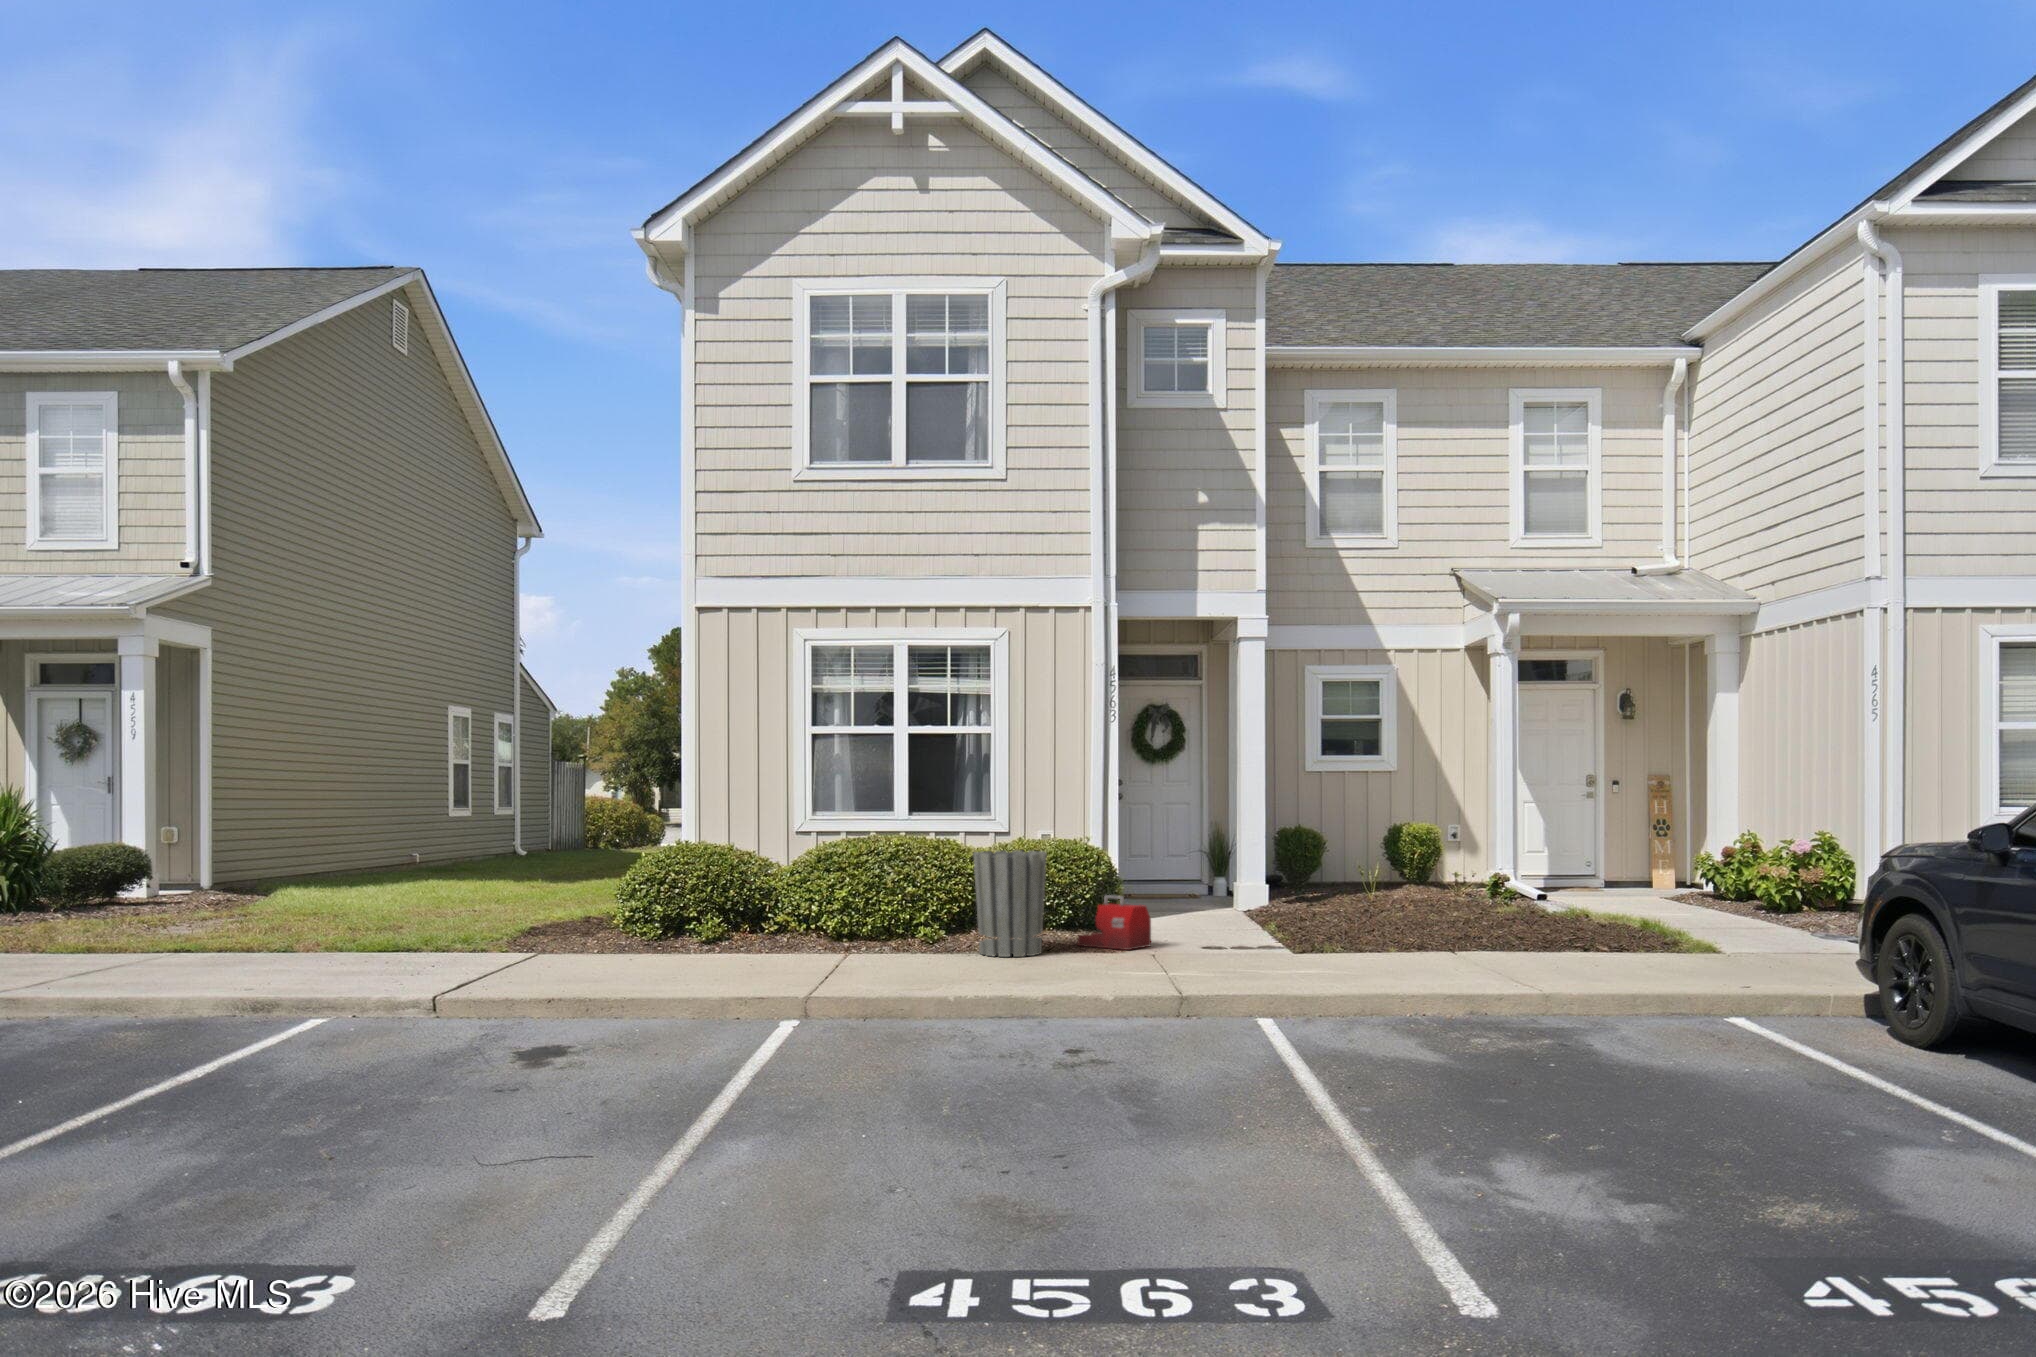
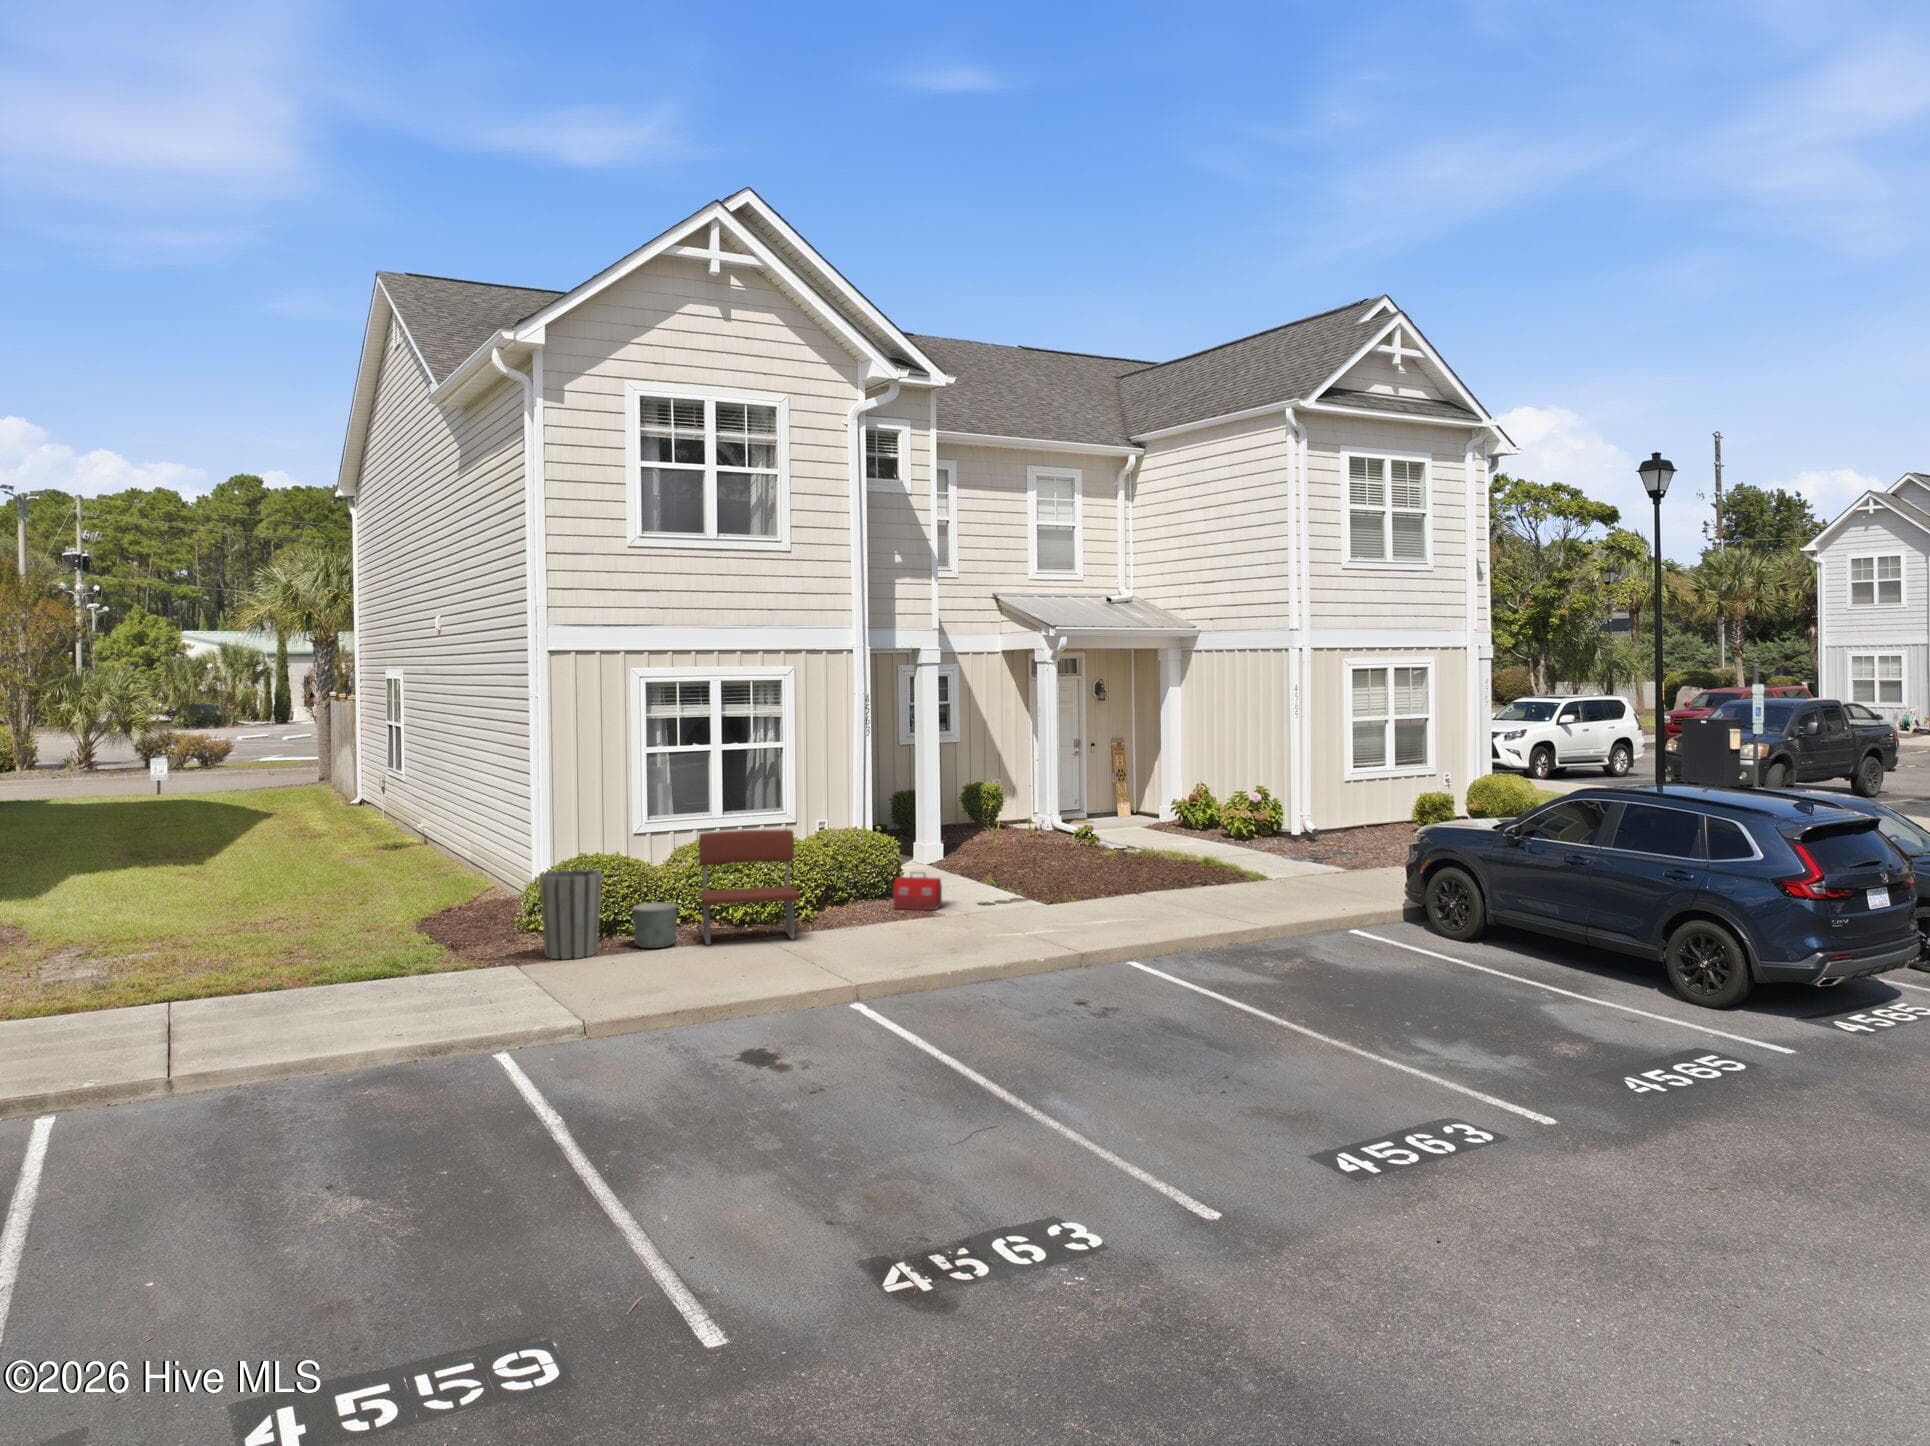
bench: none [754,817,898,965] -> present [699,829,800,945]
trash can: present [973,850,1047,957] -> present [539,869,602,959]
planter: none [683,906,741,961] -> present [633,902,678,948]

